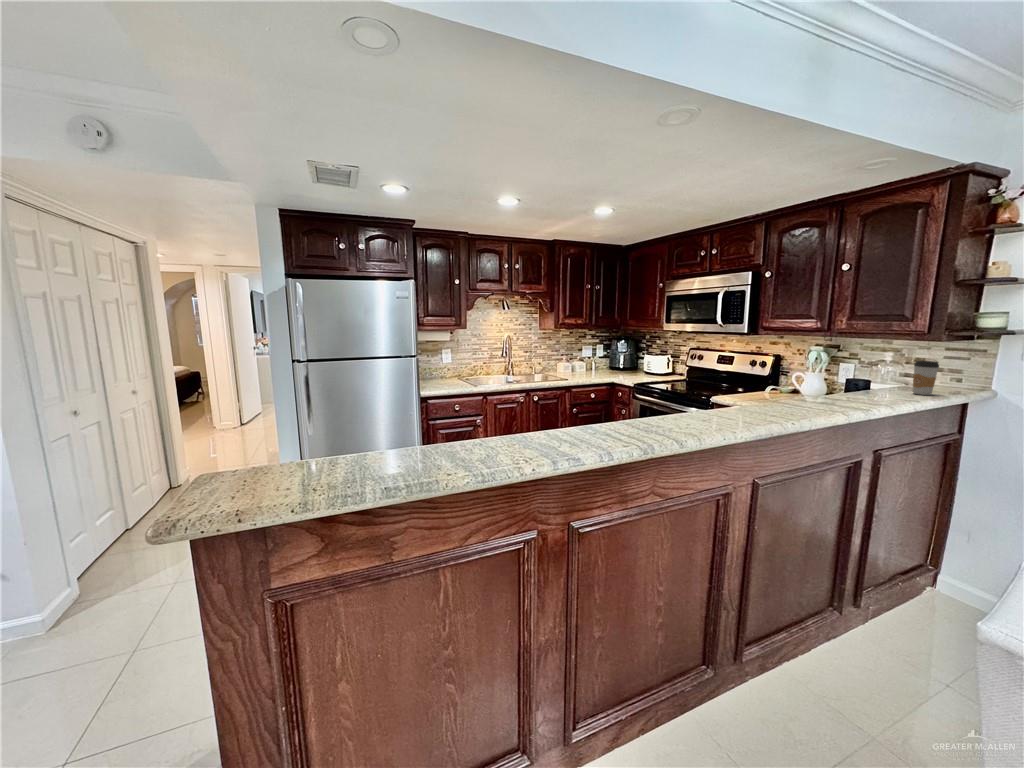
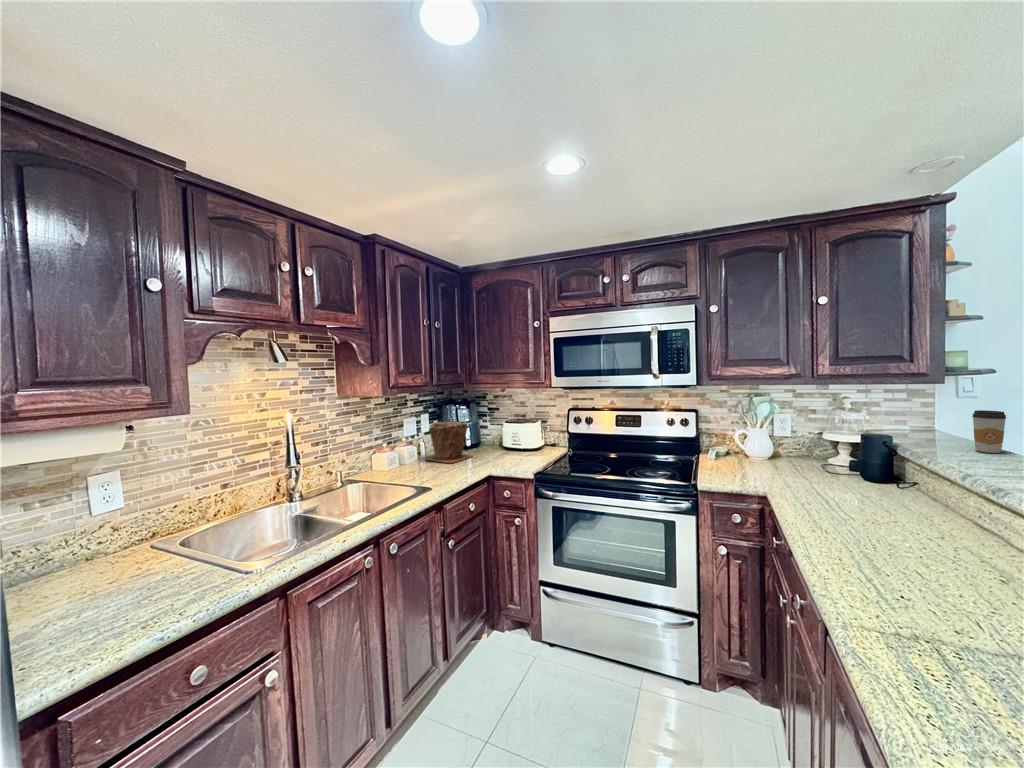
plant pot: none [589,349,619,374] -> present [426,422,472,463]

